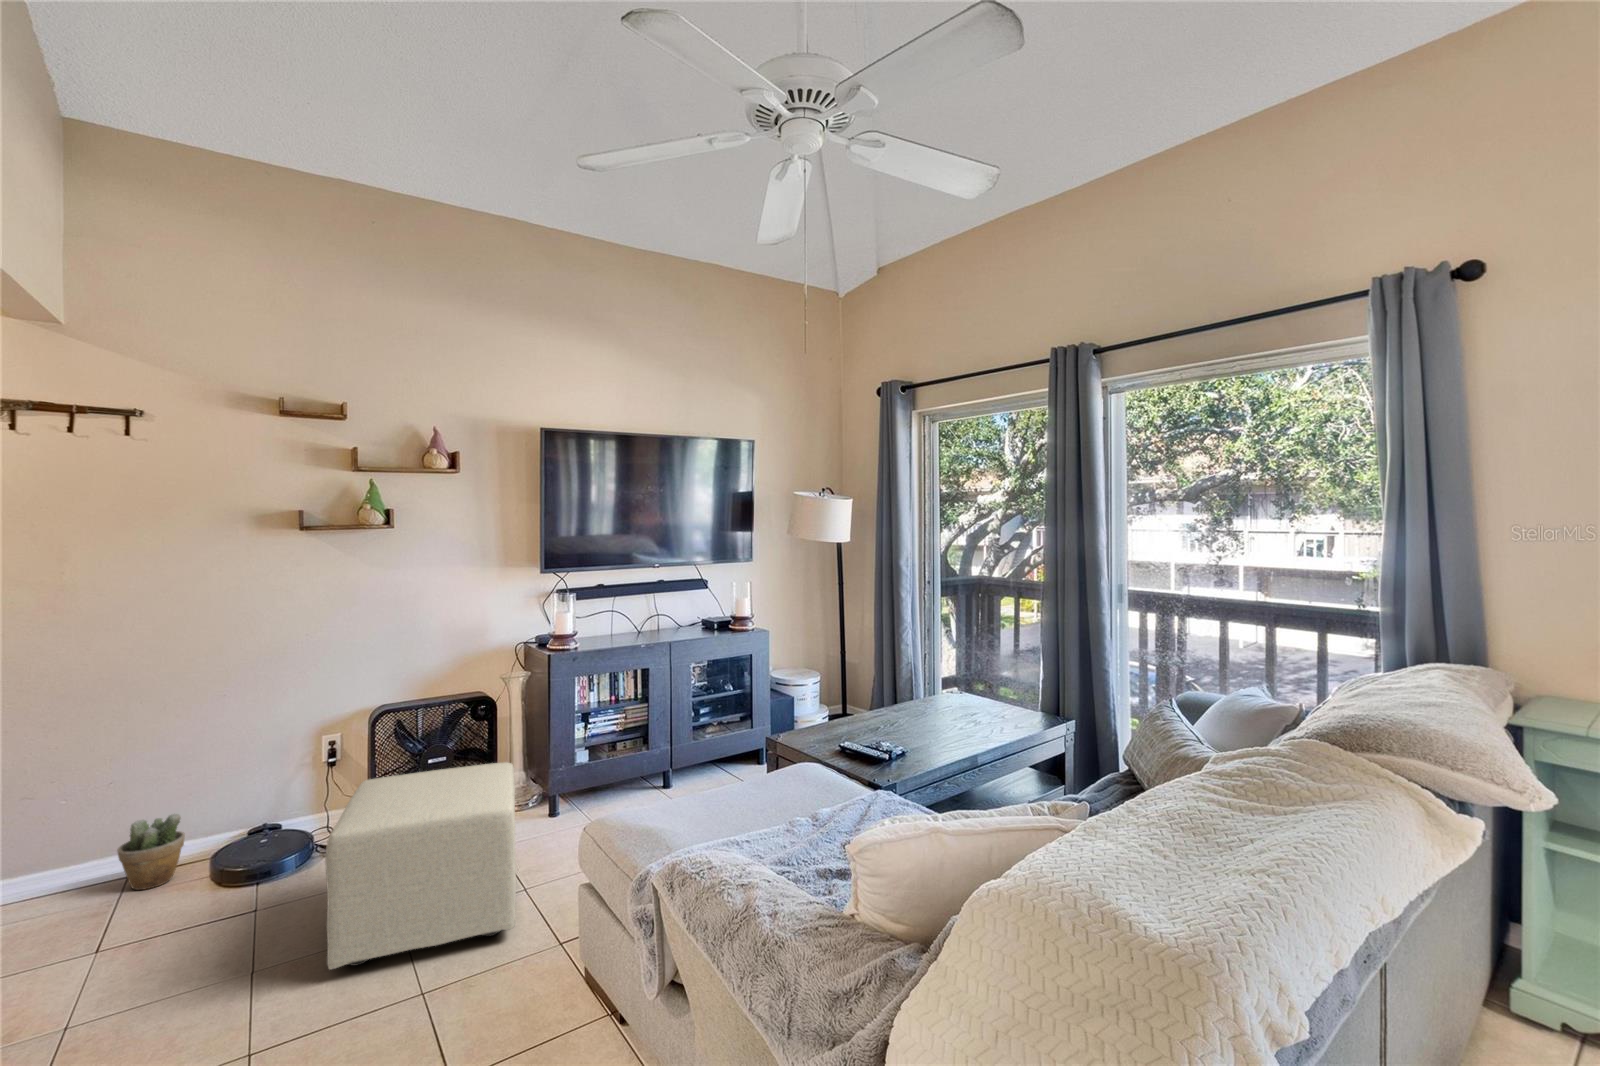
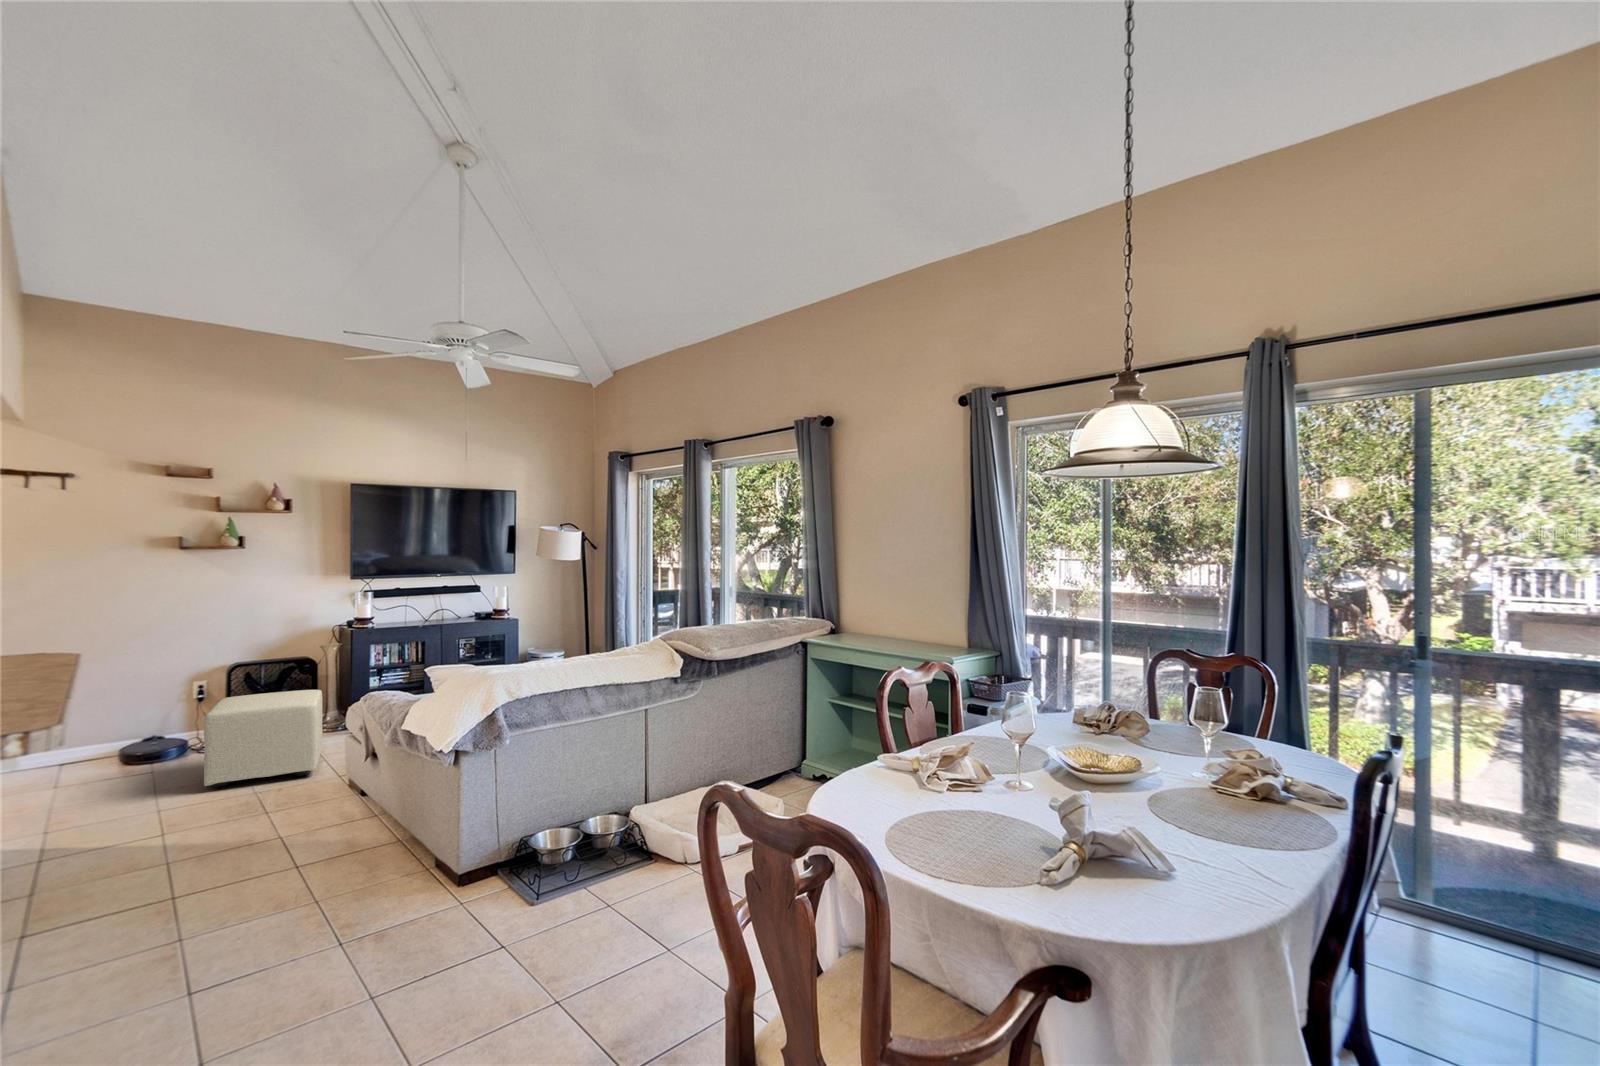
potted plant: present [117,814,185,890] -> none [56,725,100,770]

